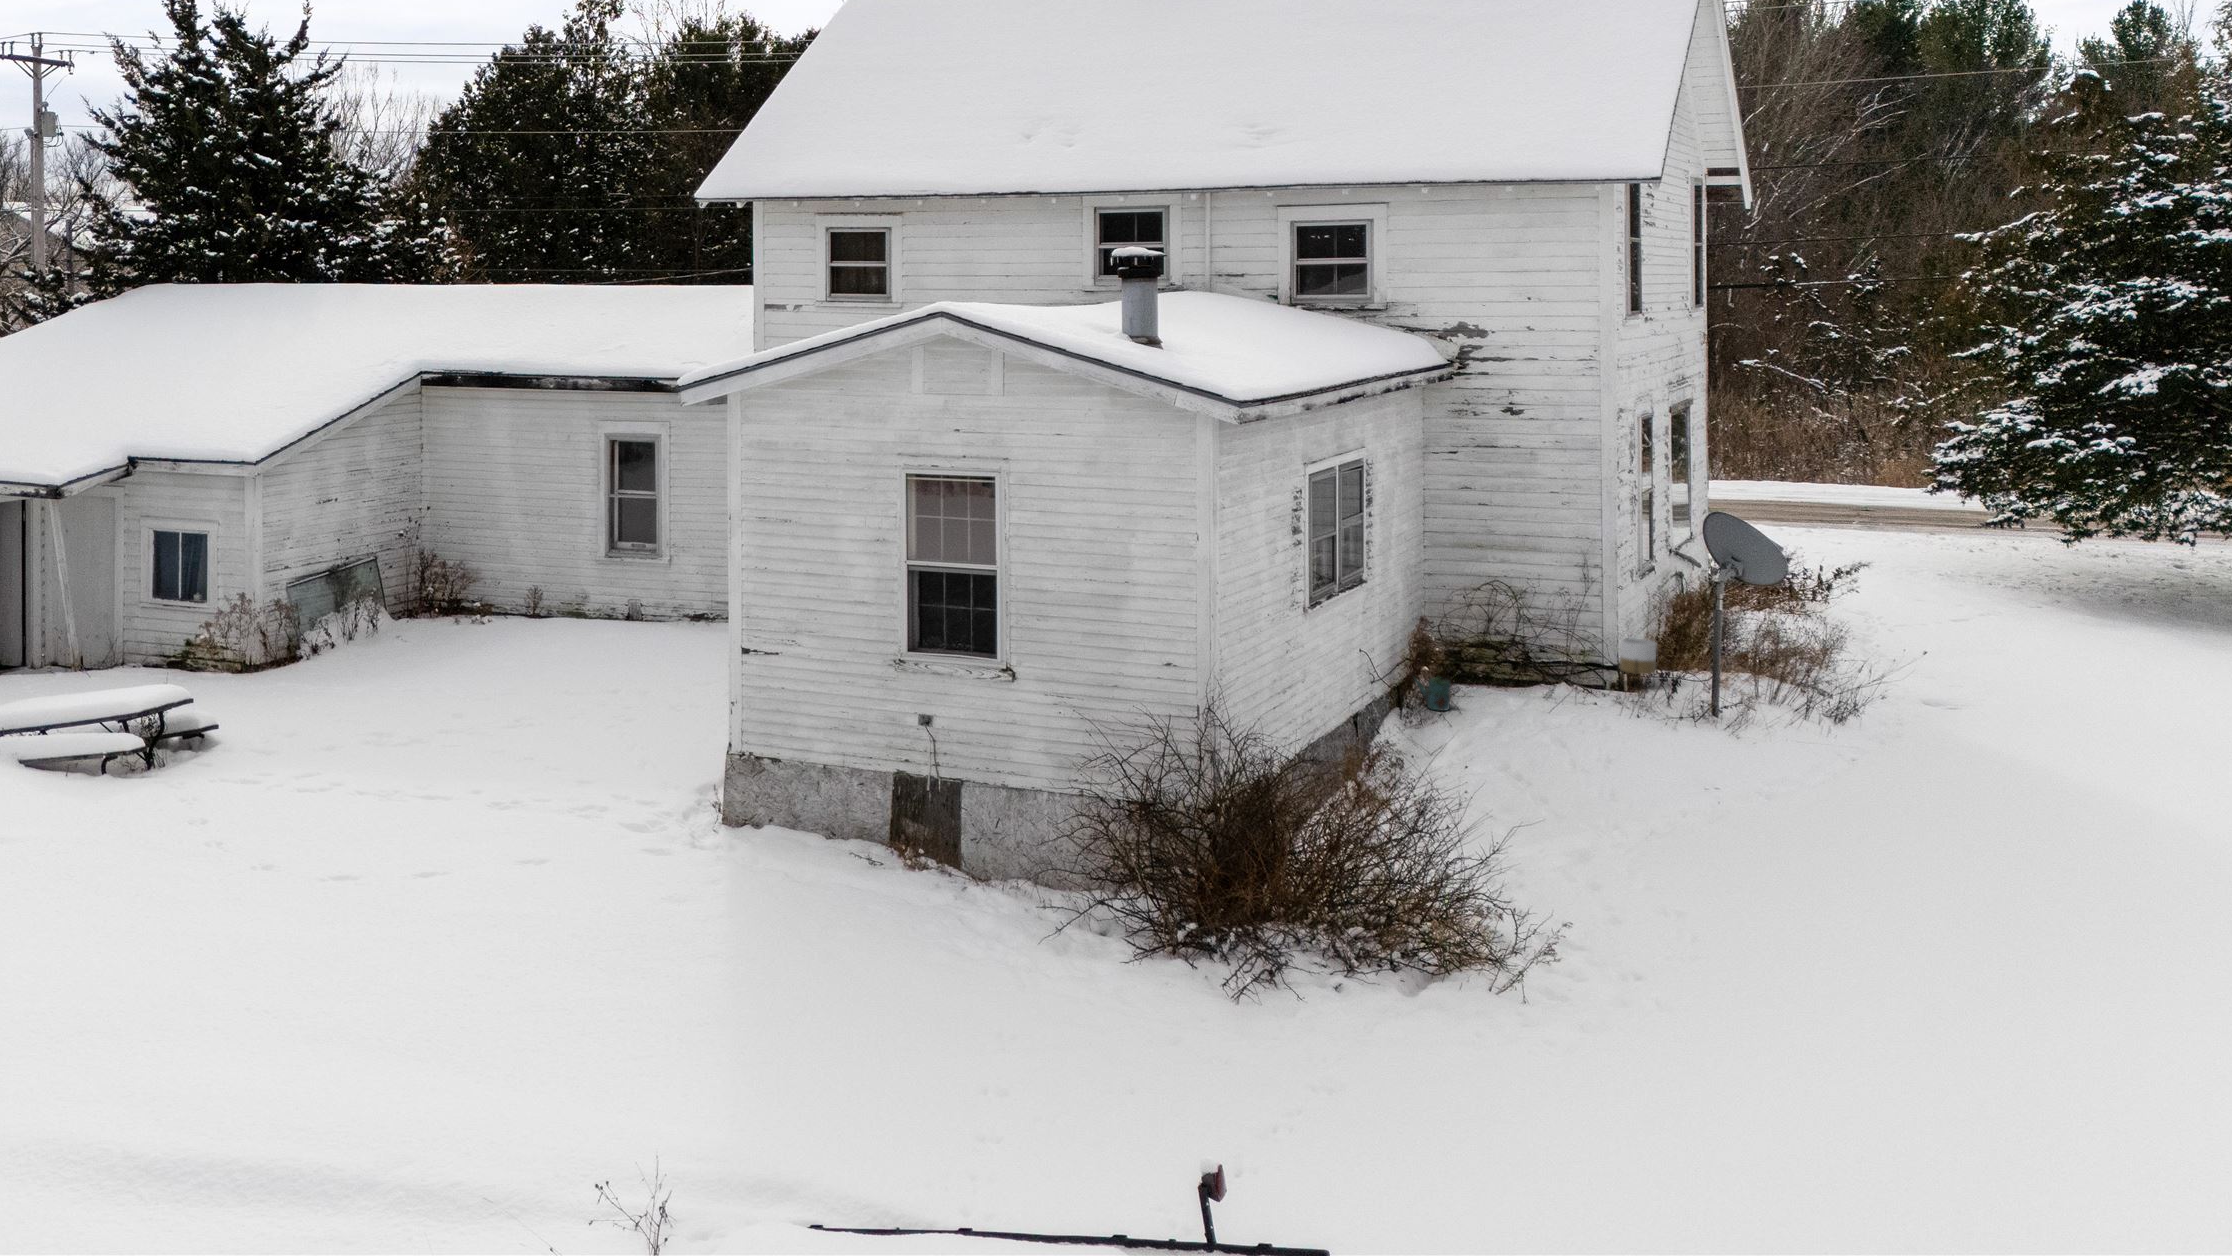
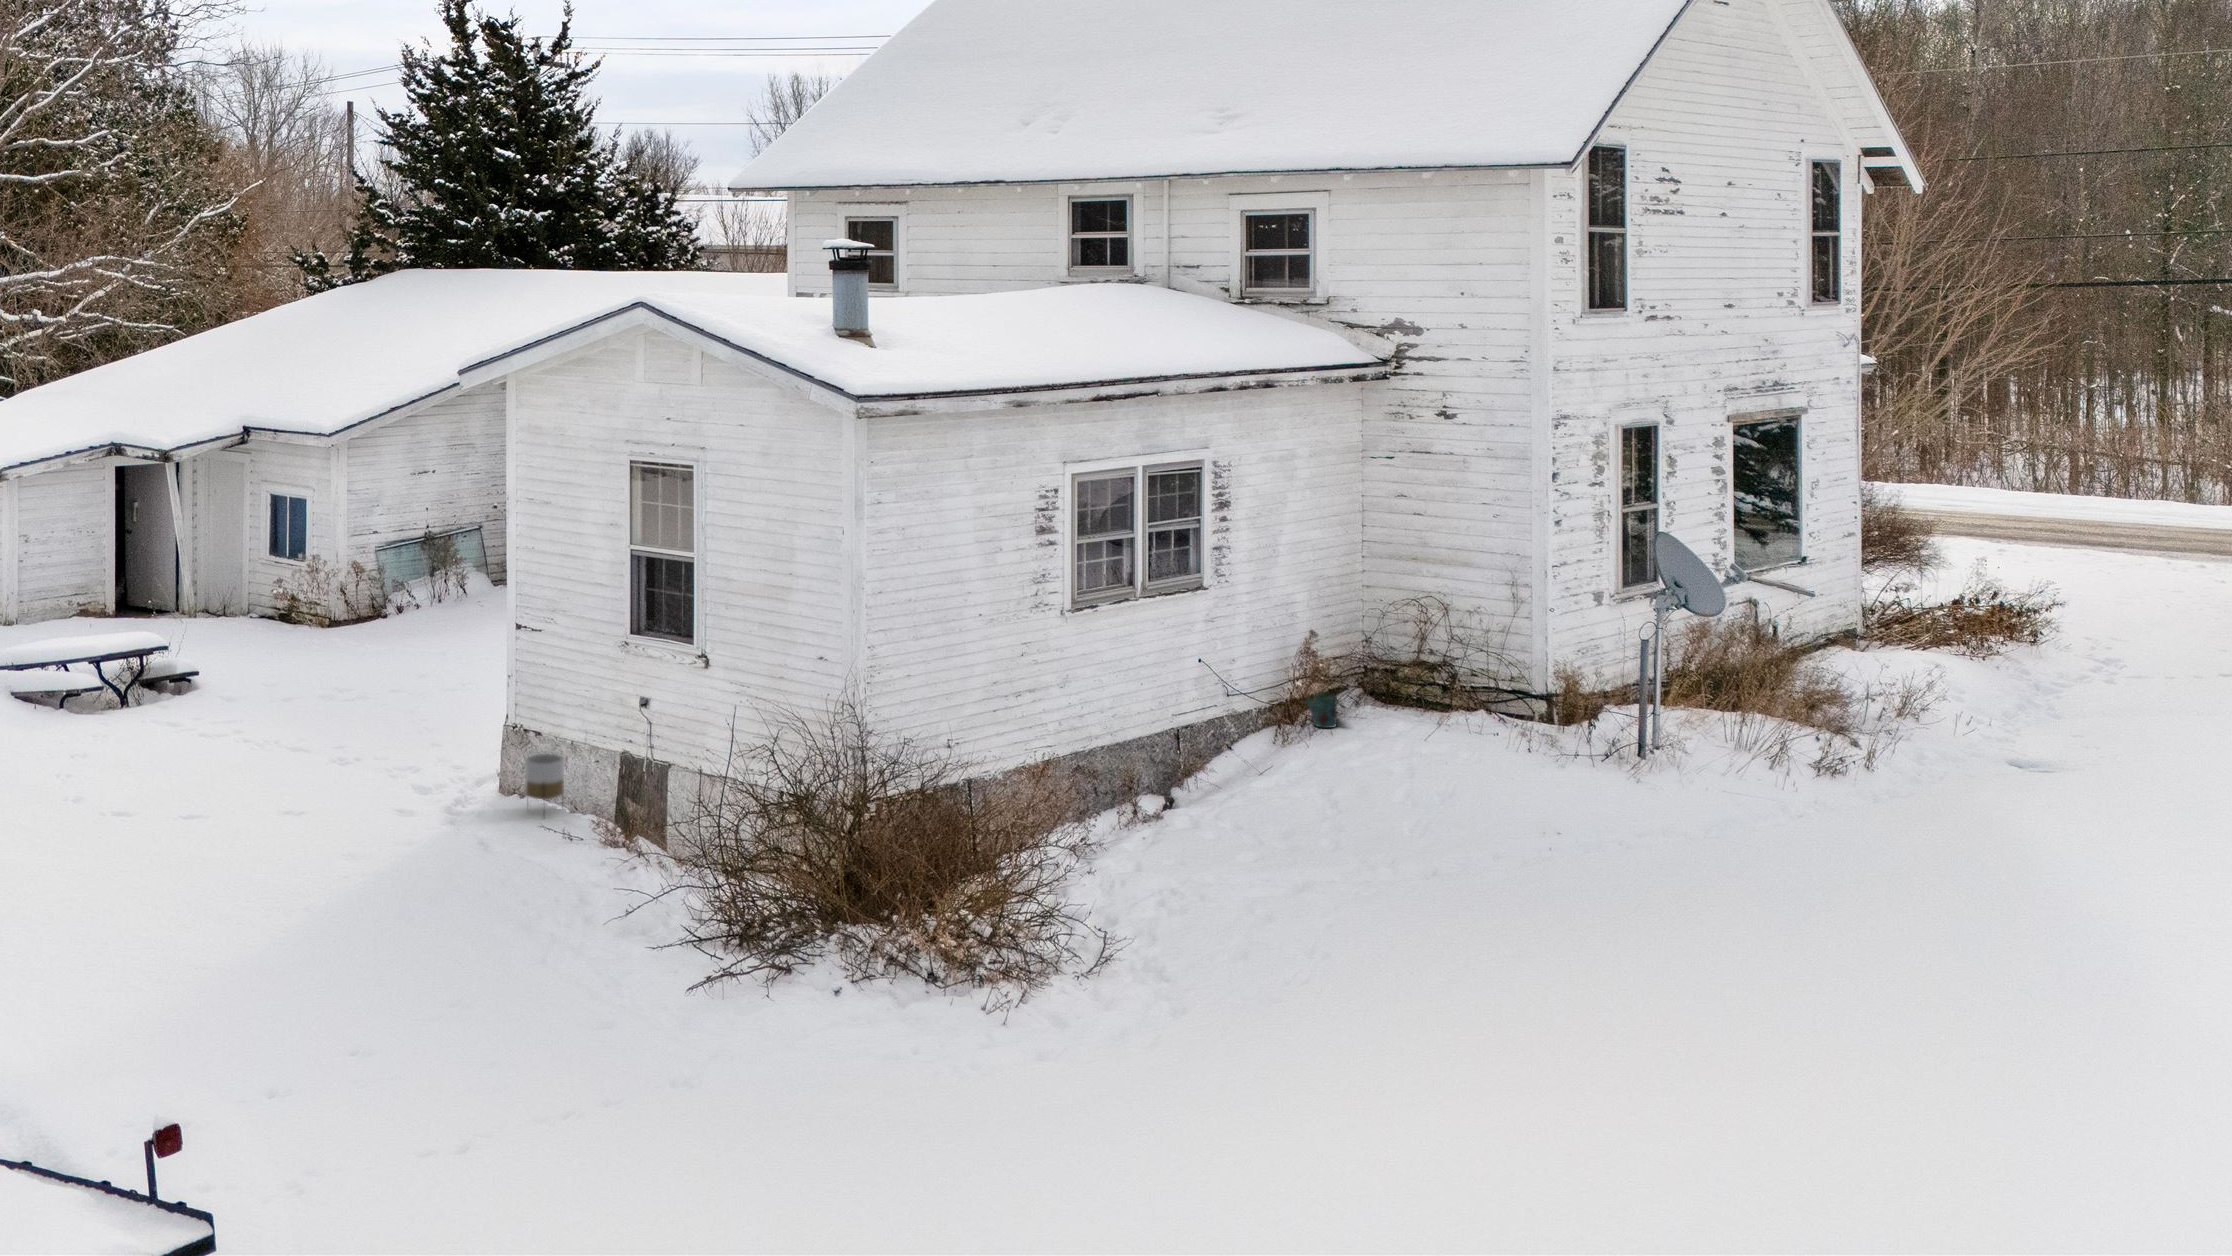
planter: present [1620,638,1657,682] -> present [525,754,564,802]

